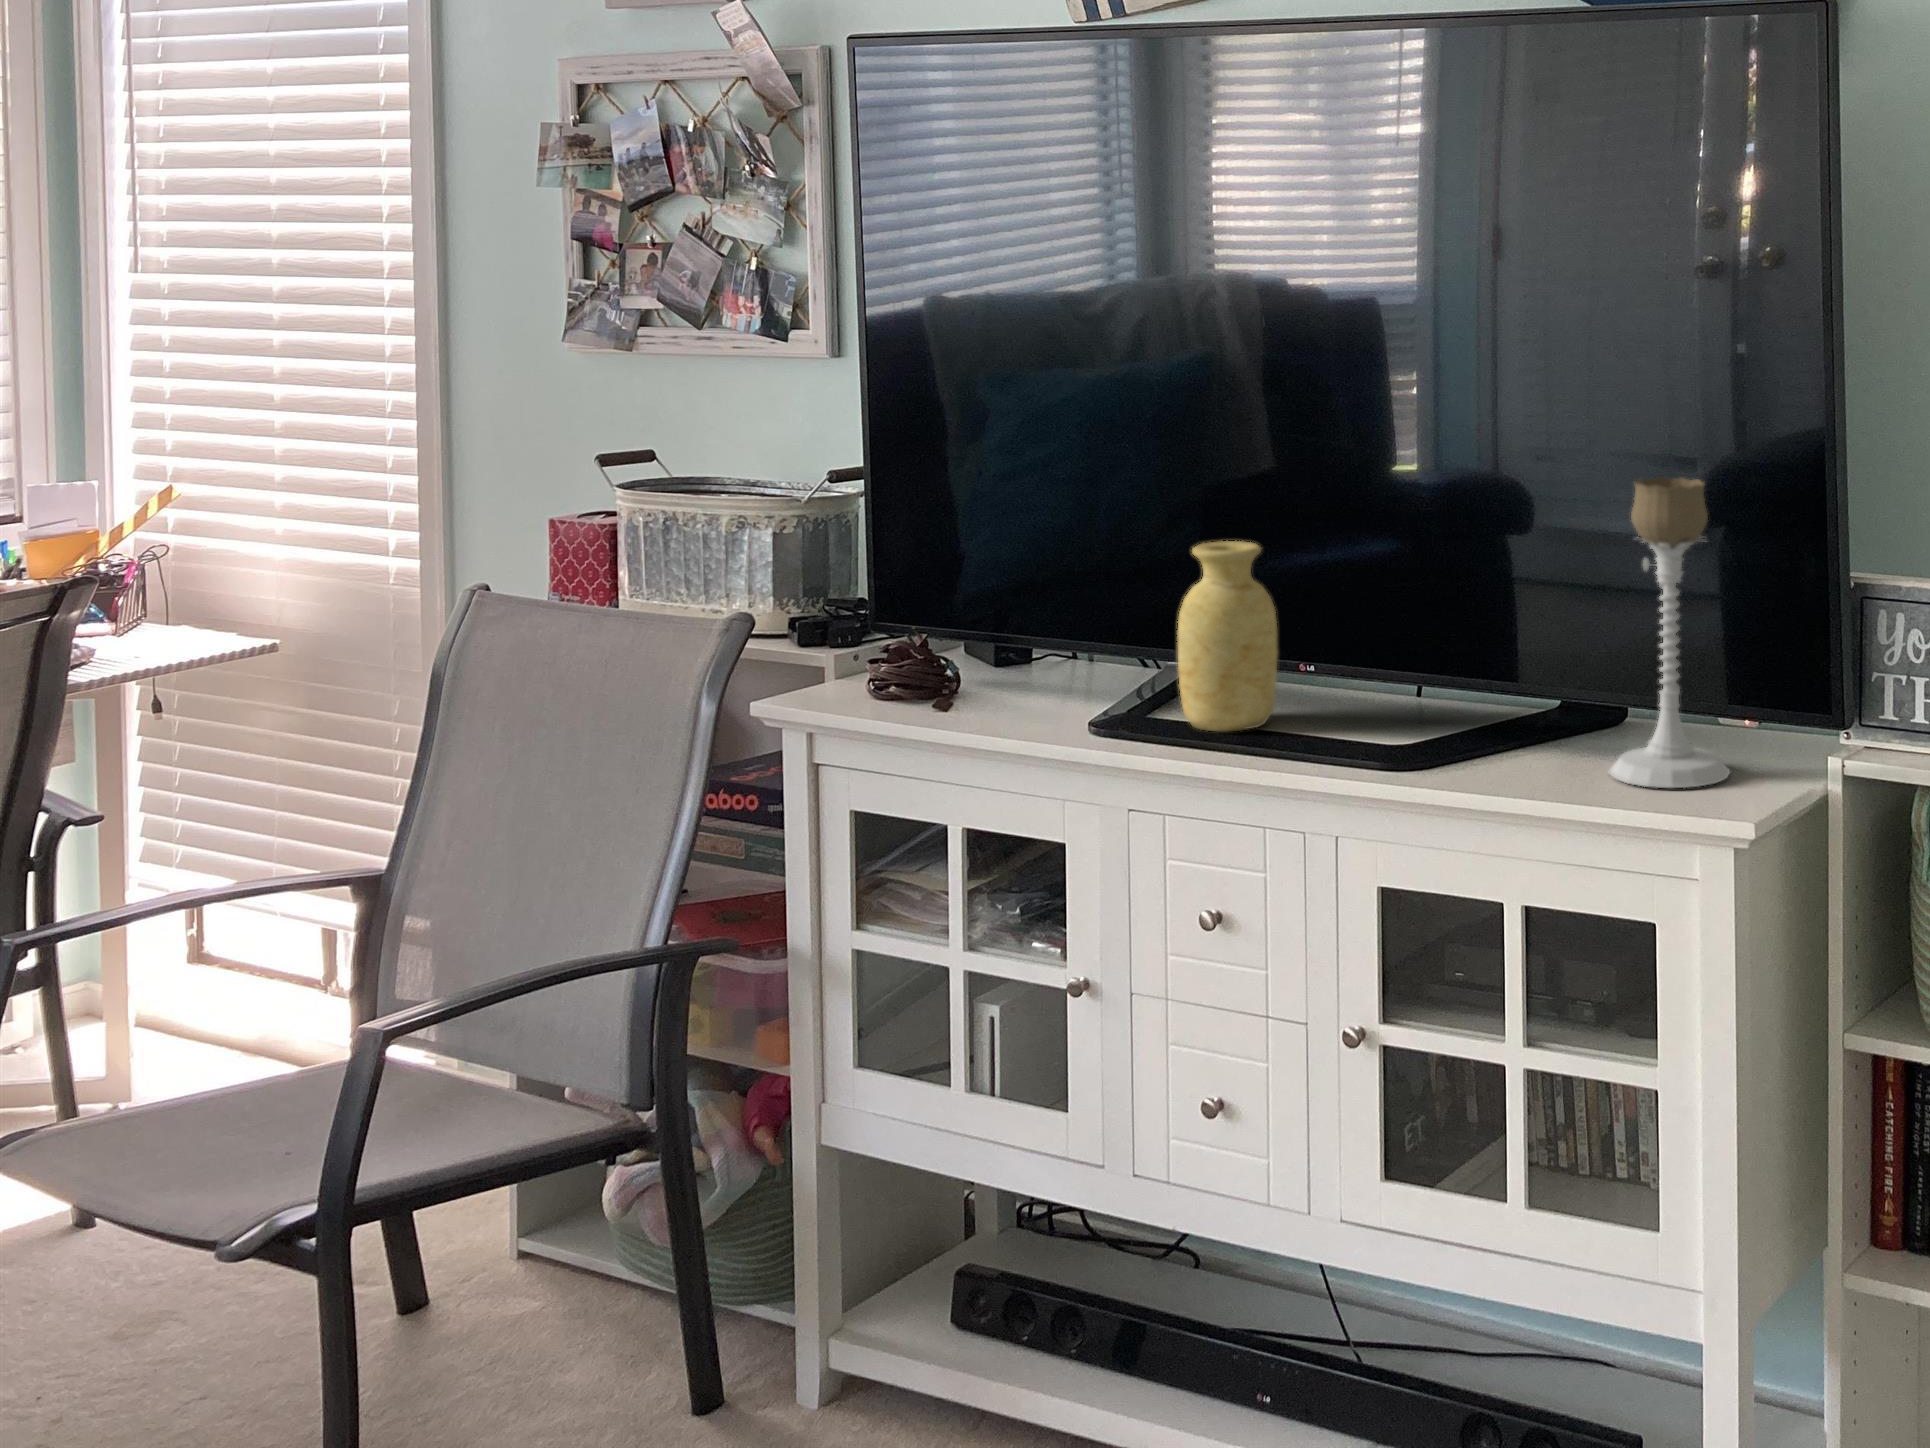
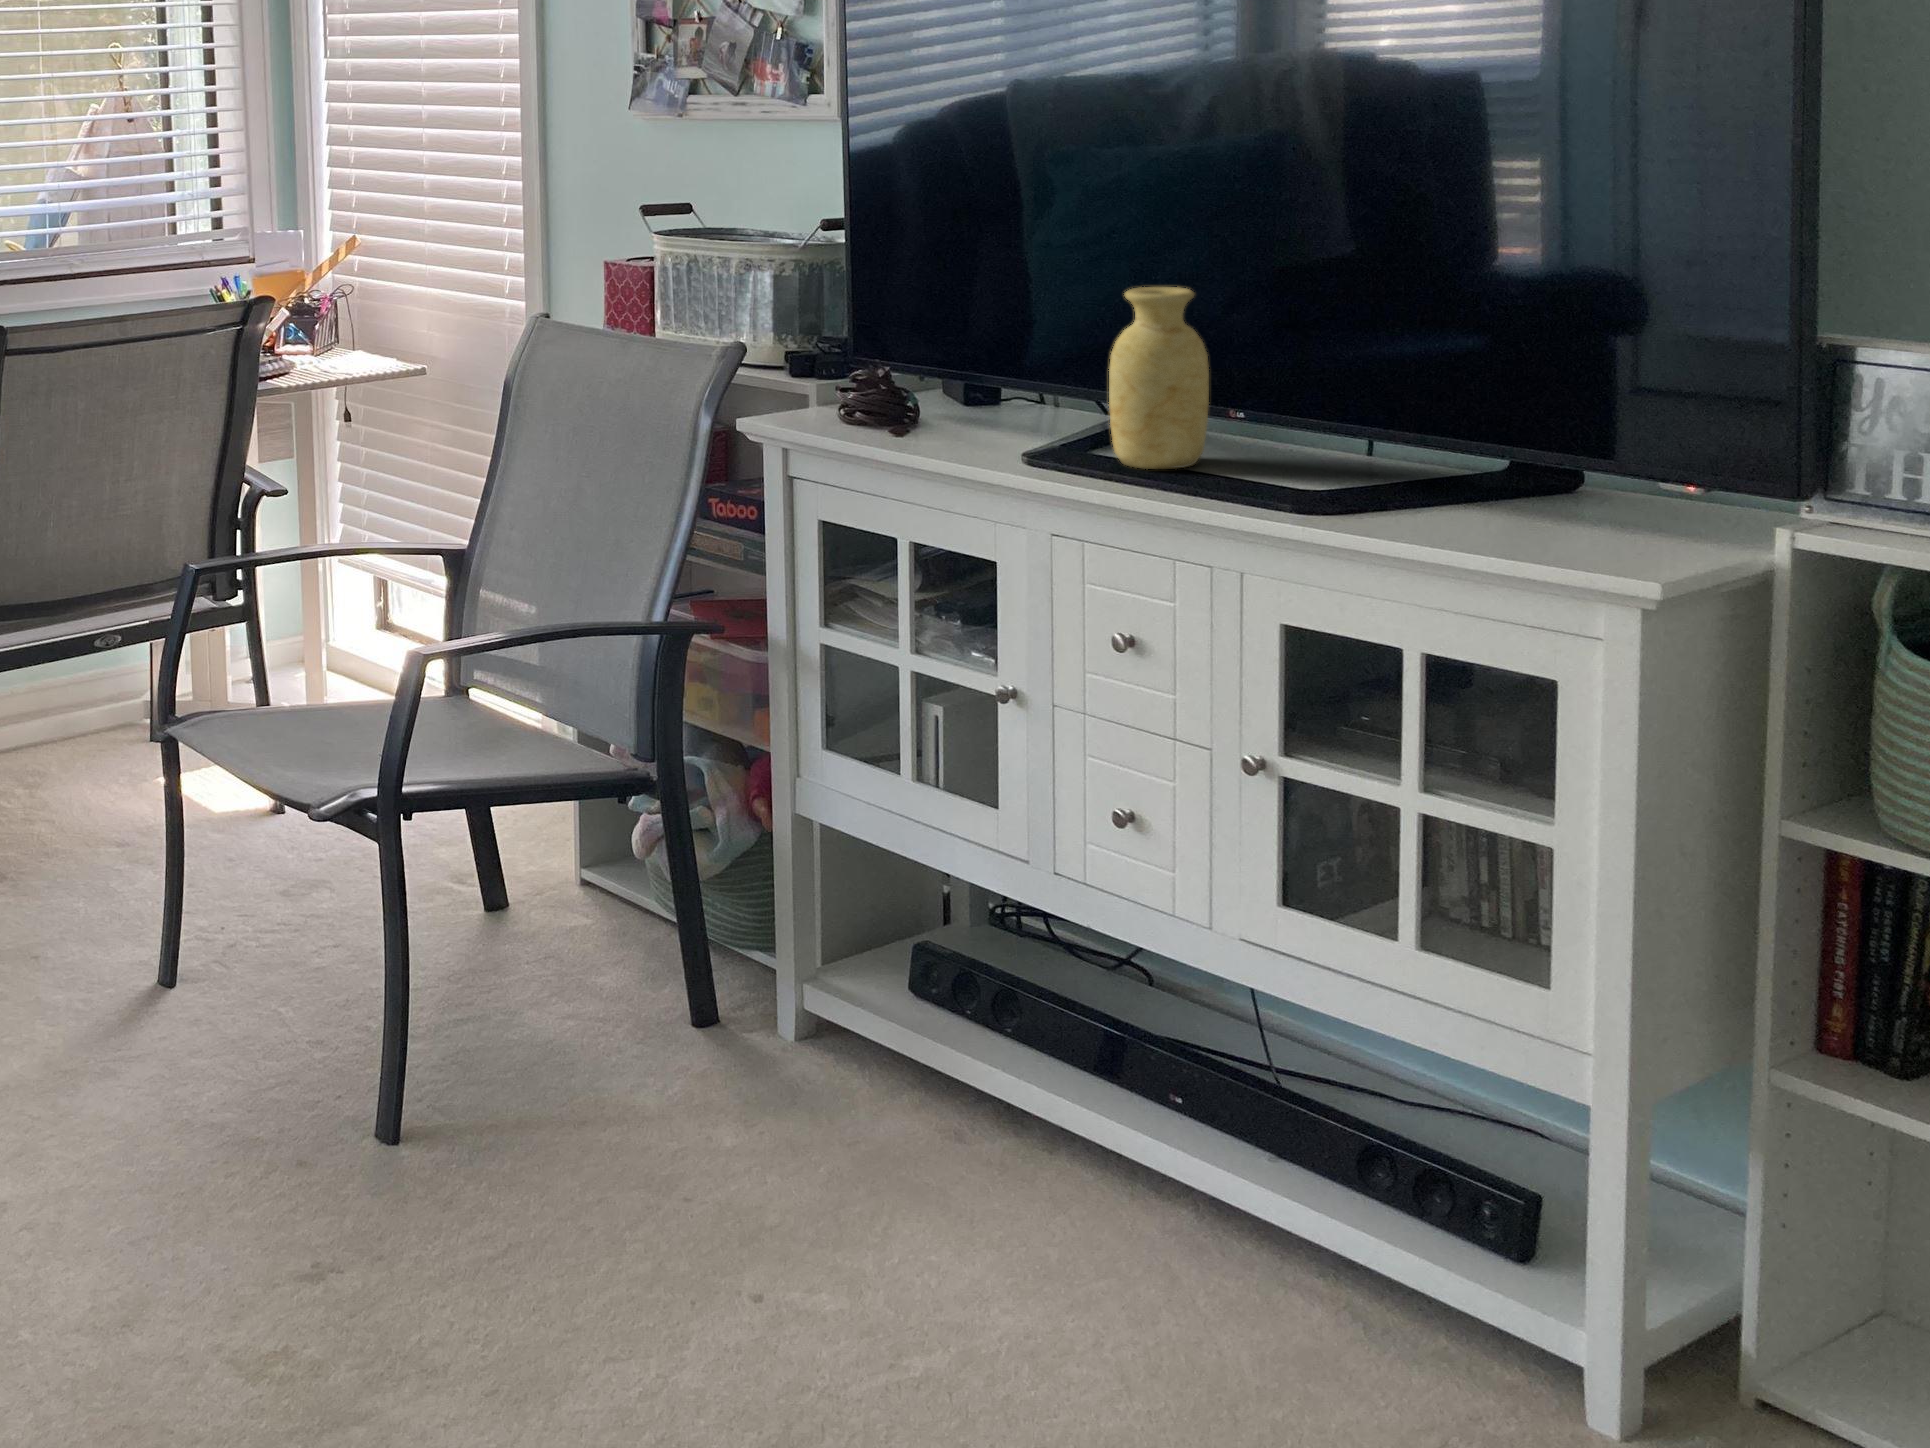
candle holder: present [1609,477,1730,788] -> none [1525,224,1663,547]

